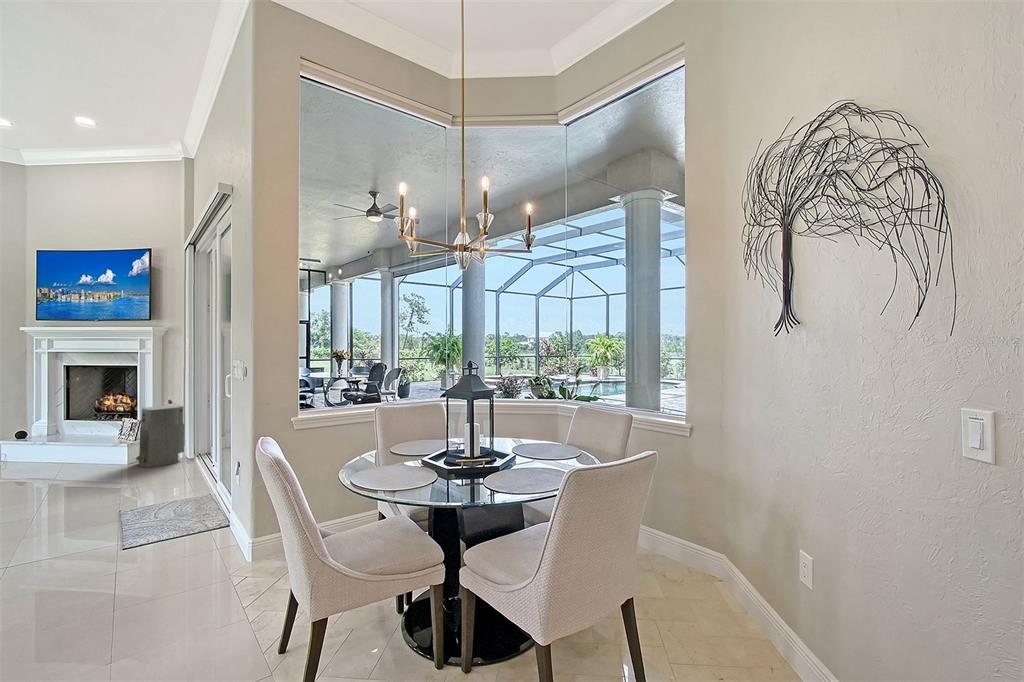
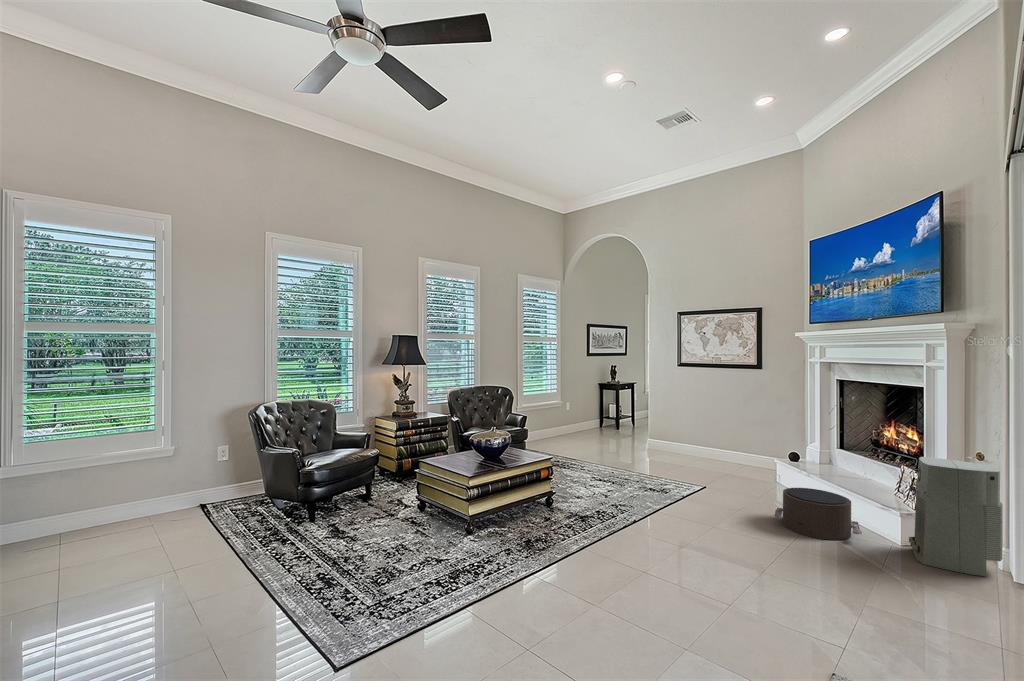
pouf: none [33,447,109,481] -> present [774,488,862,540]

